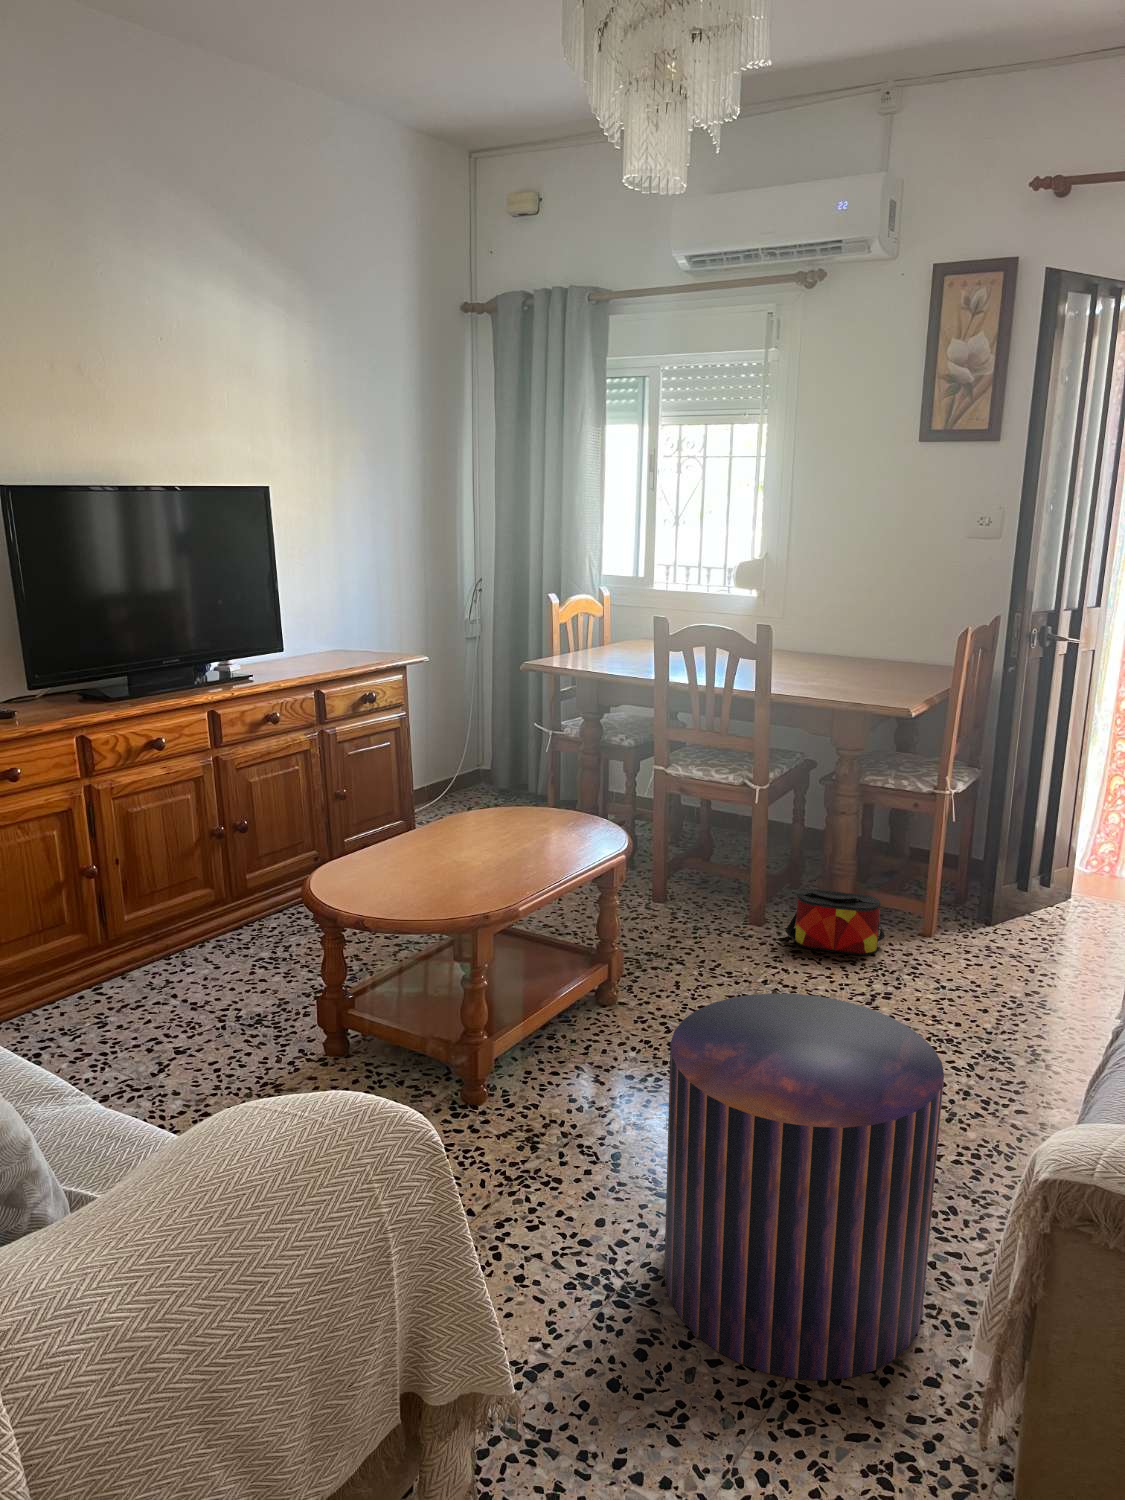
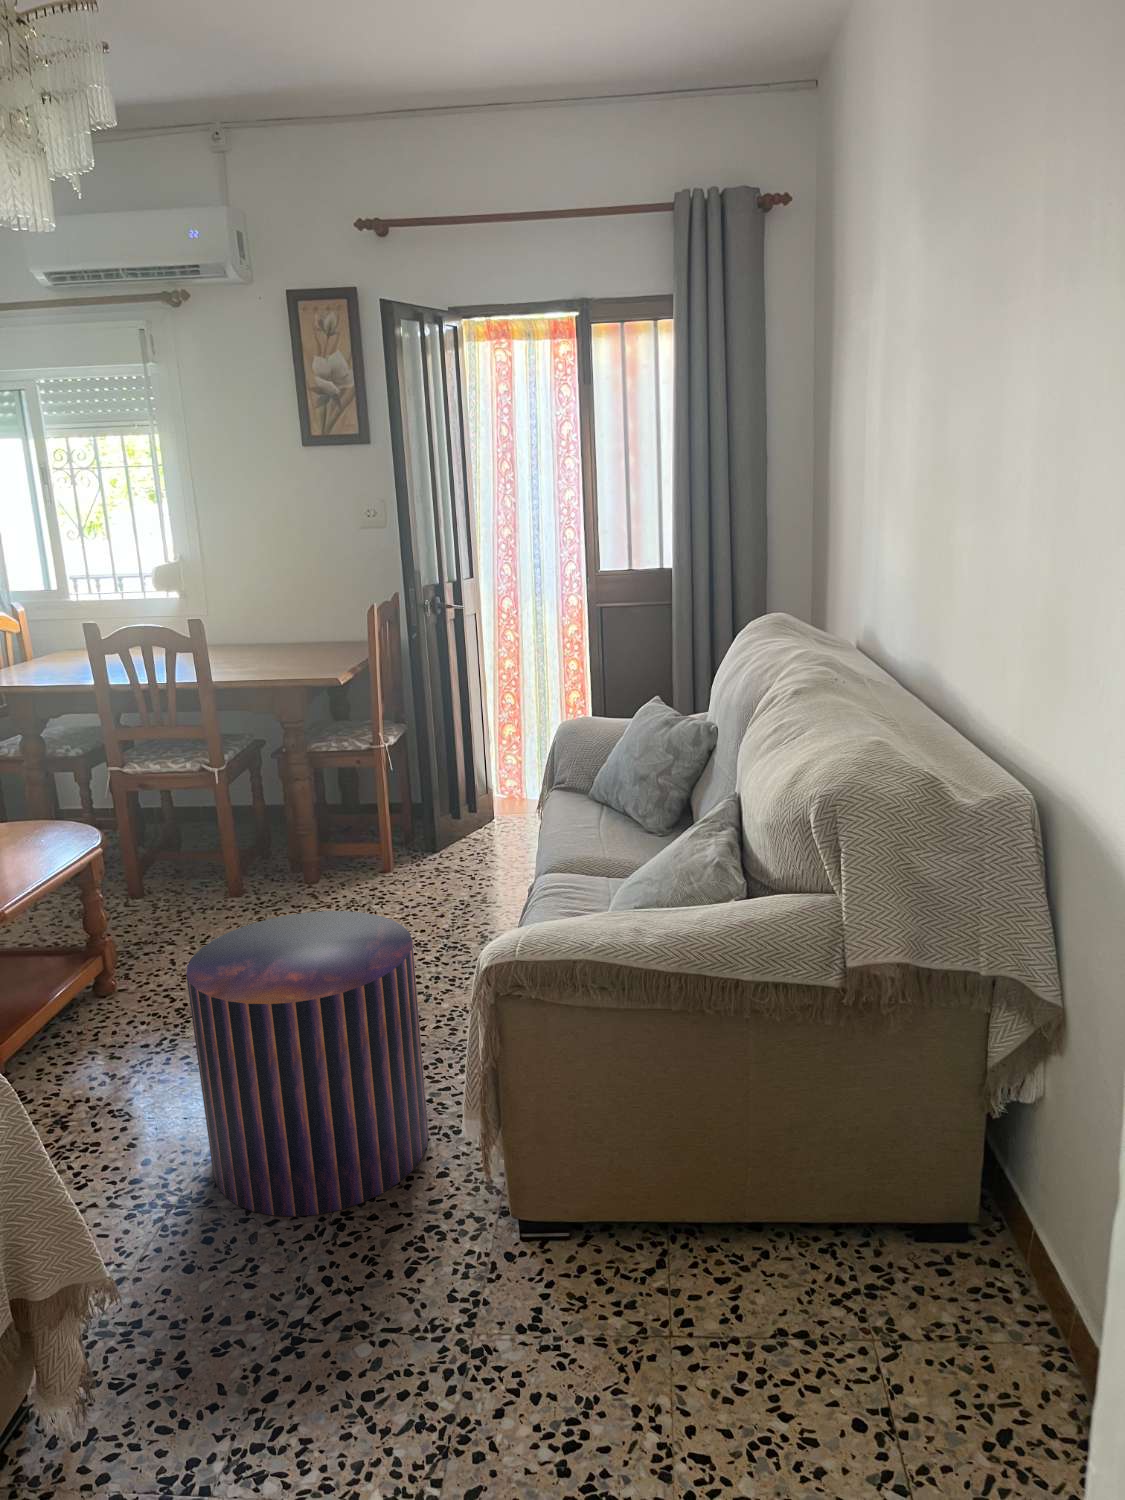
bag: present [785,889,884,955] -> none [264,848,351,905]

